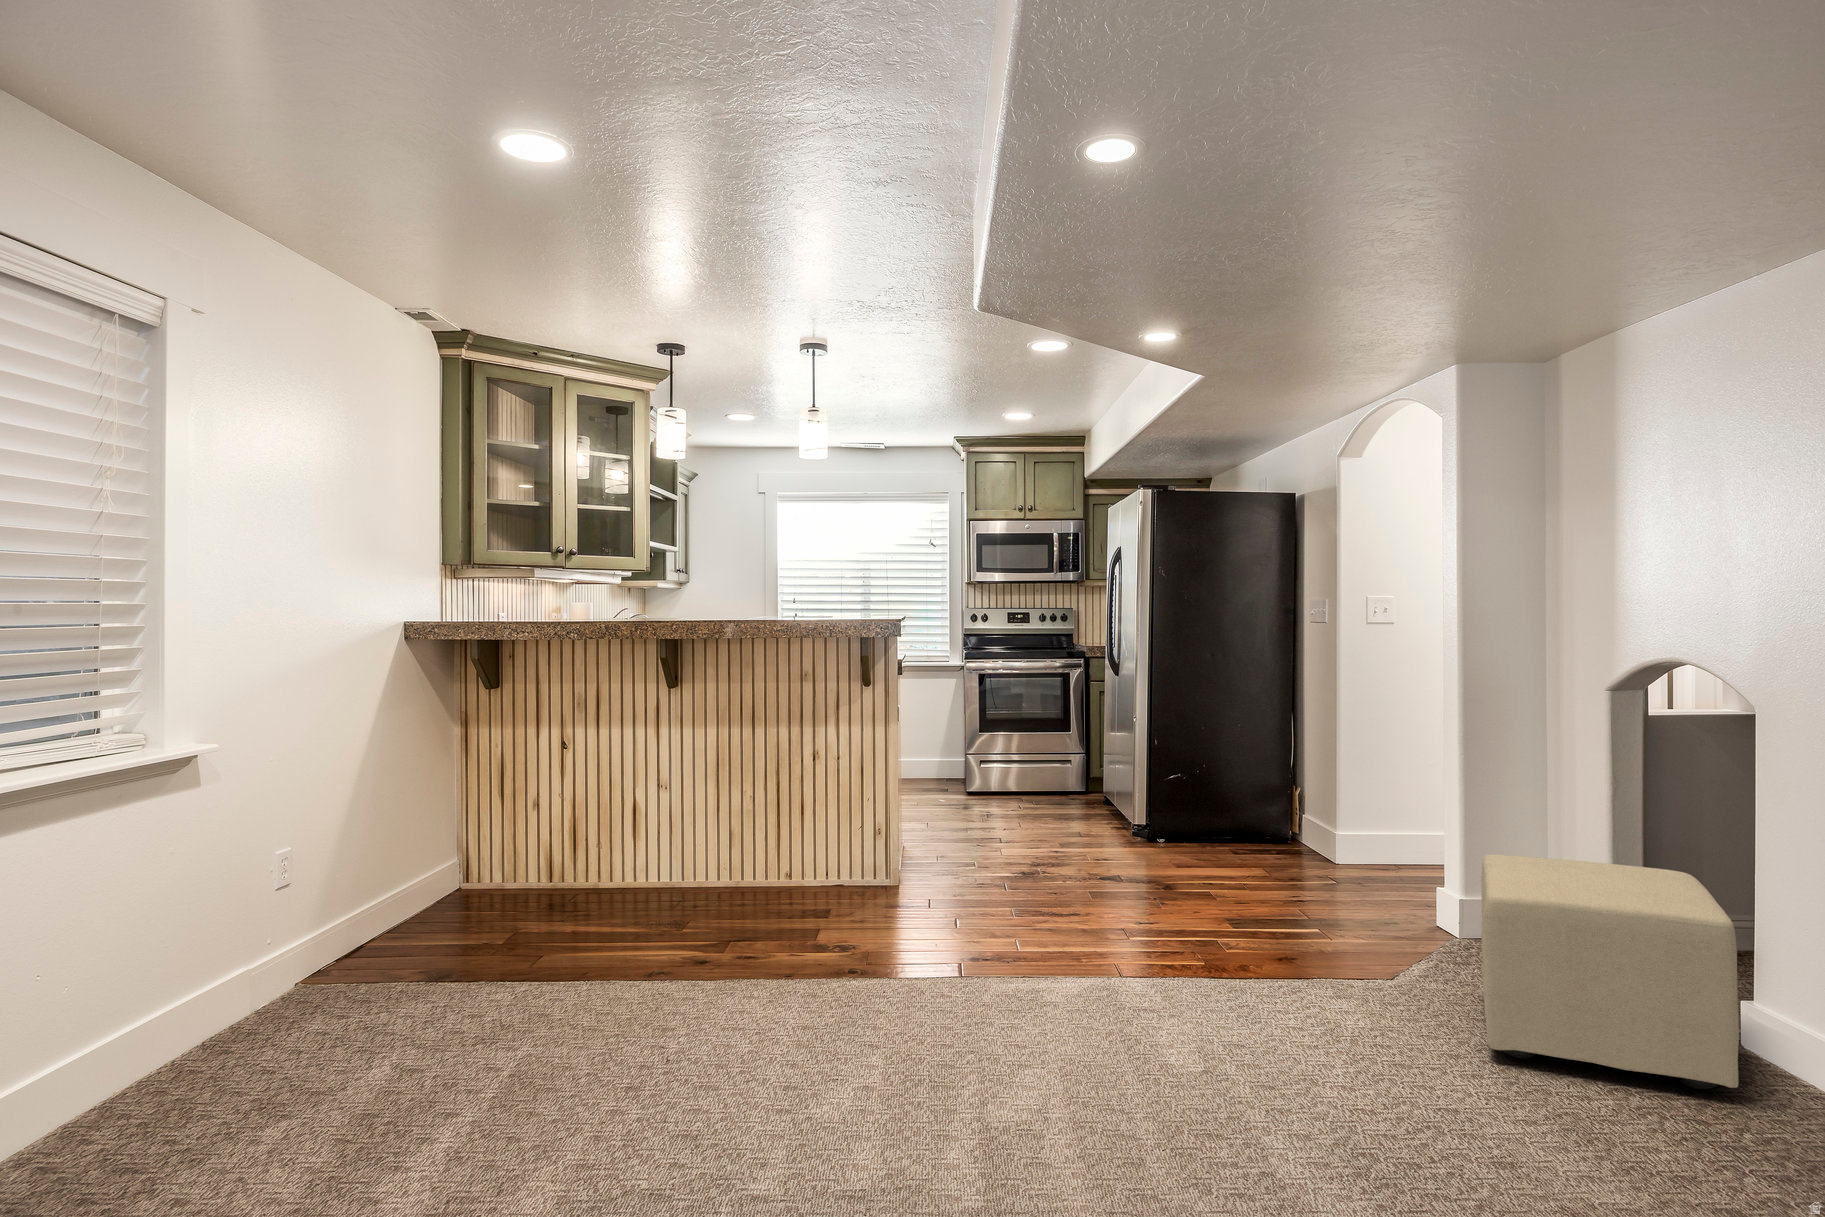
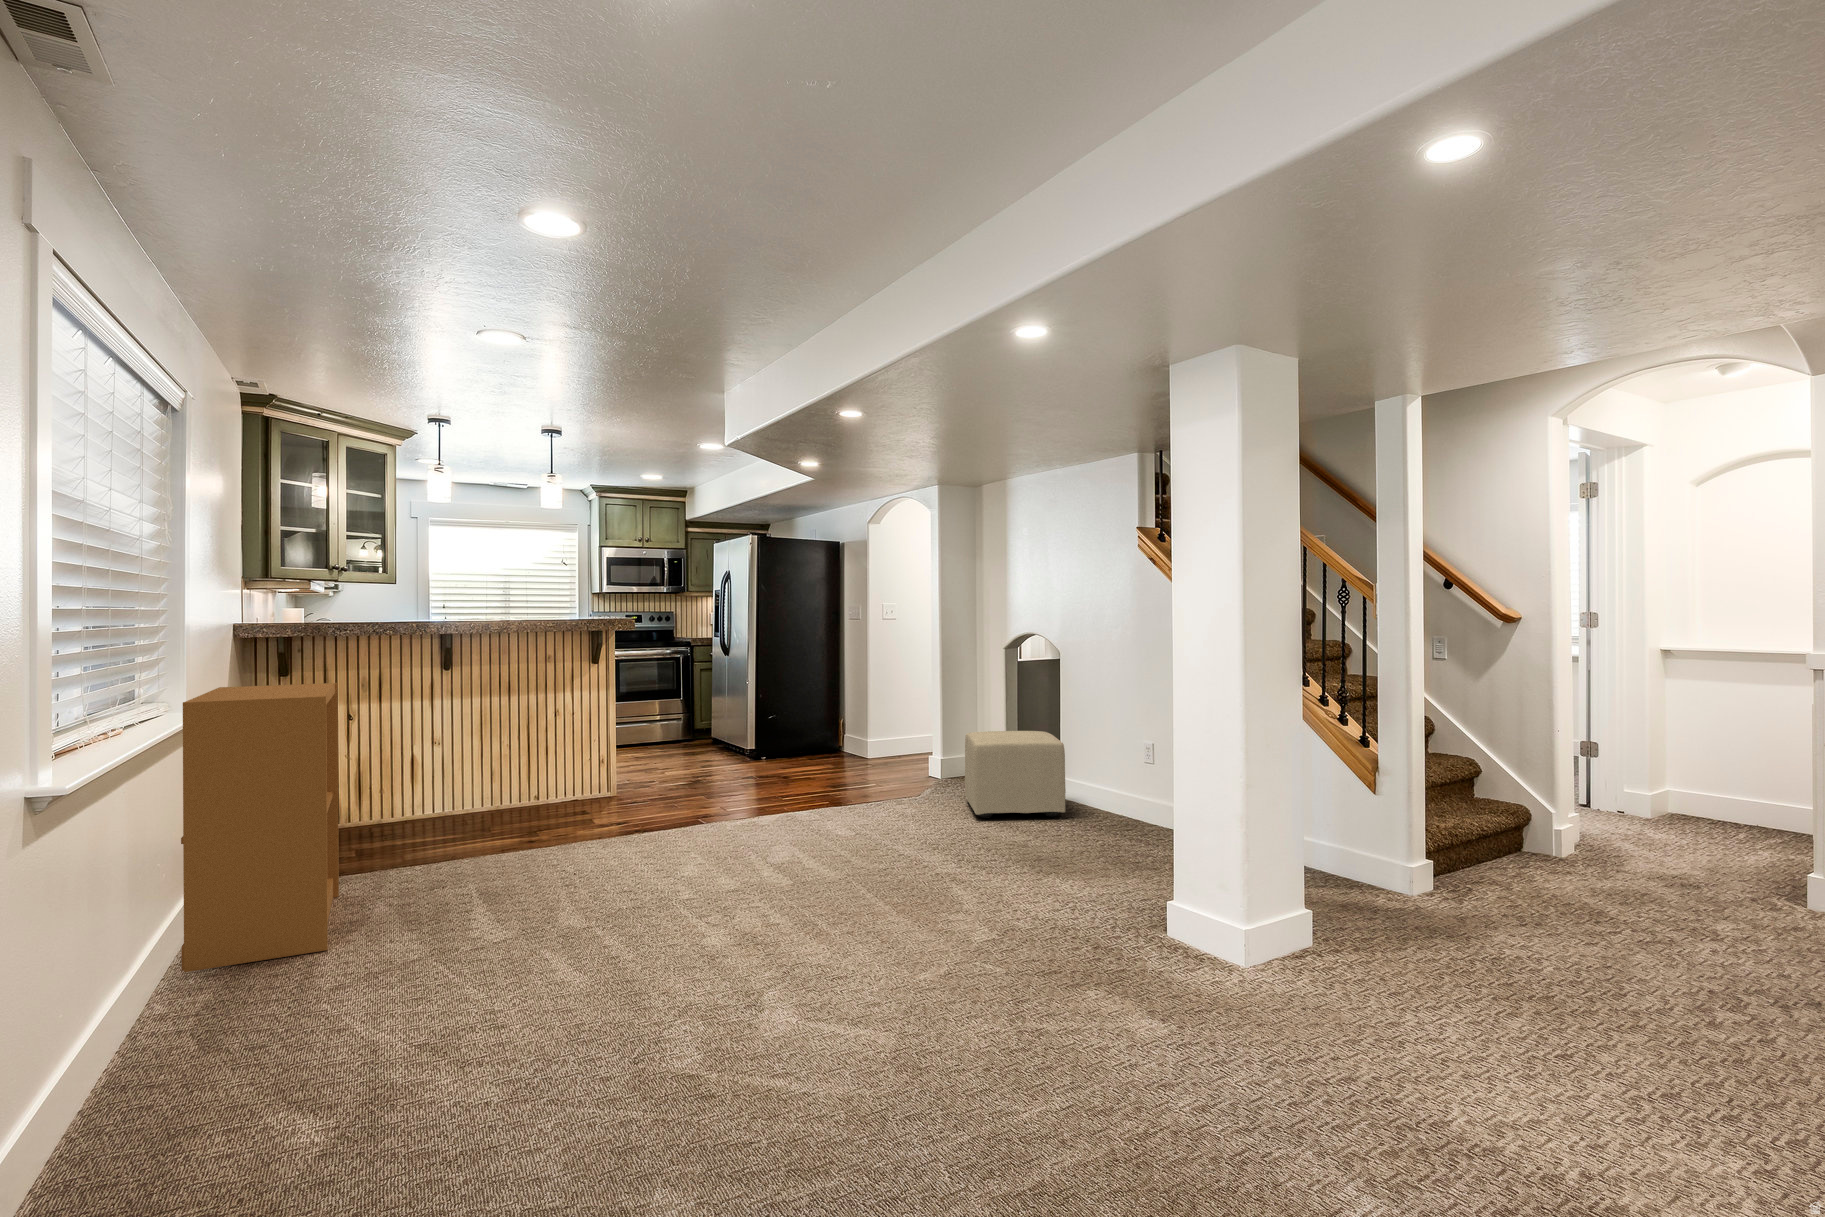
bookshelf: none [14,717,382,1161] -> present [181,683,339,972]

